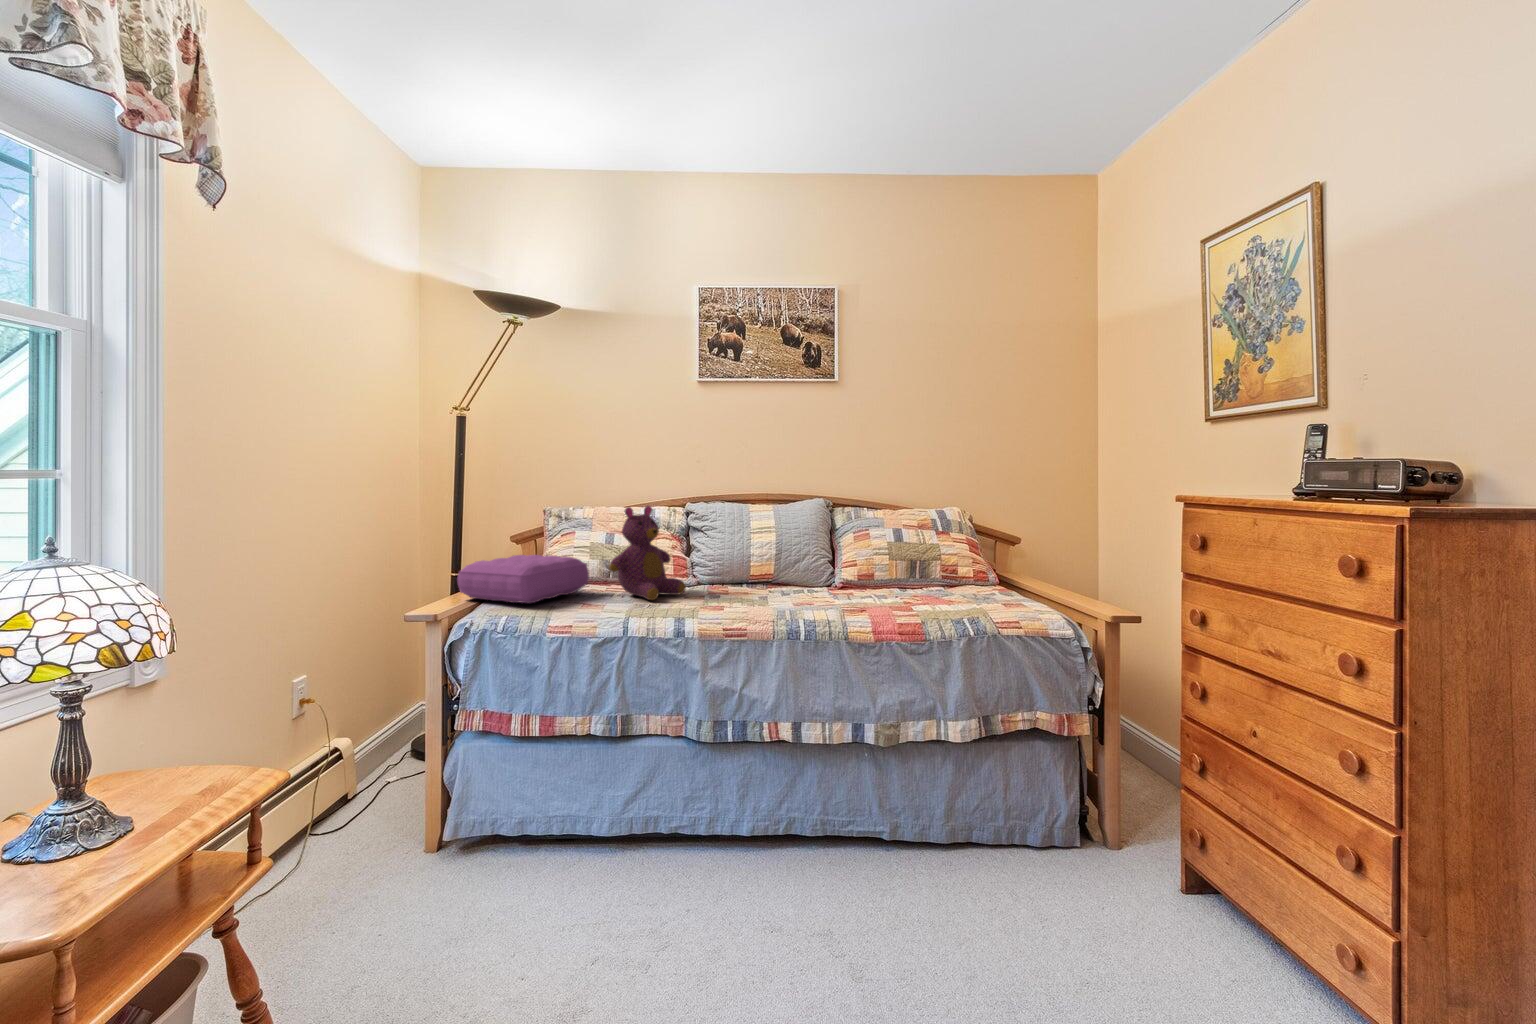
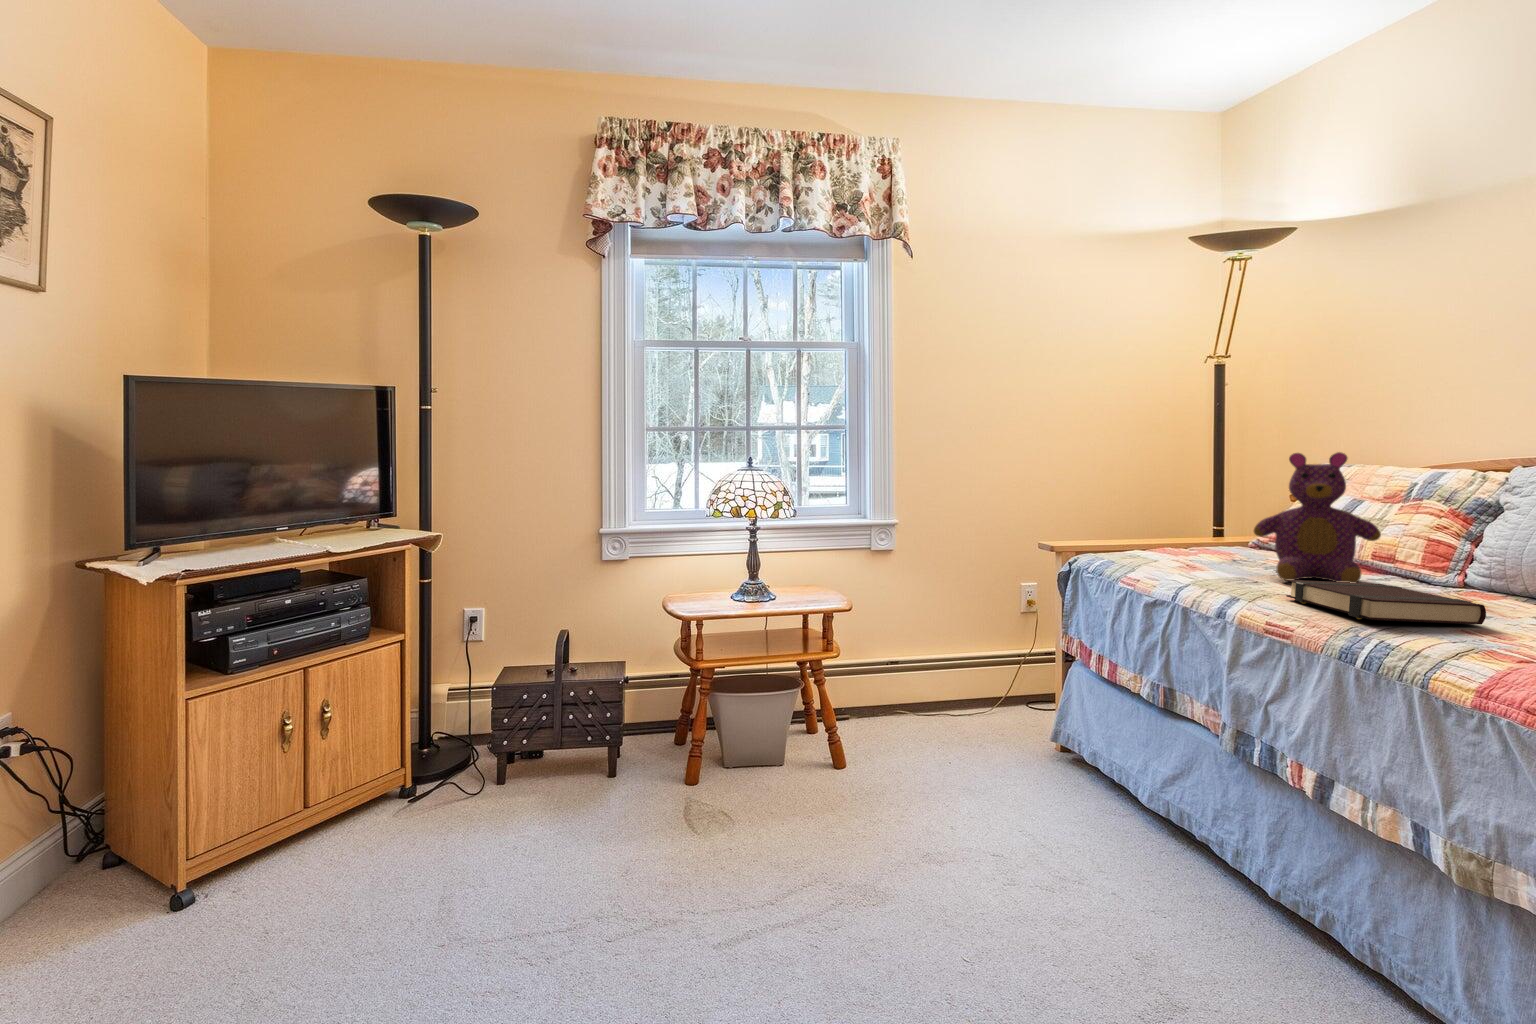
pillow: present [457,555,589,603] -> none [1135,508,1260,560]
book: none [700,589,792,613] -> present [1286,580,1486,625]

